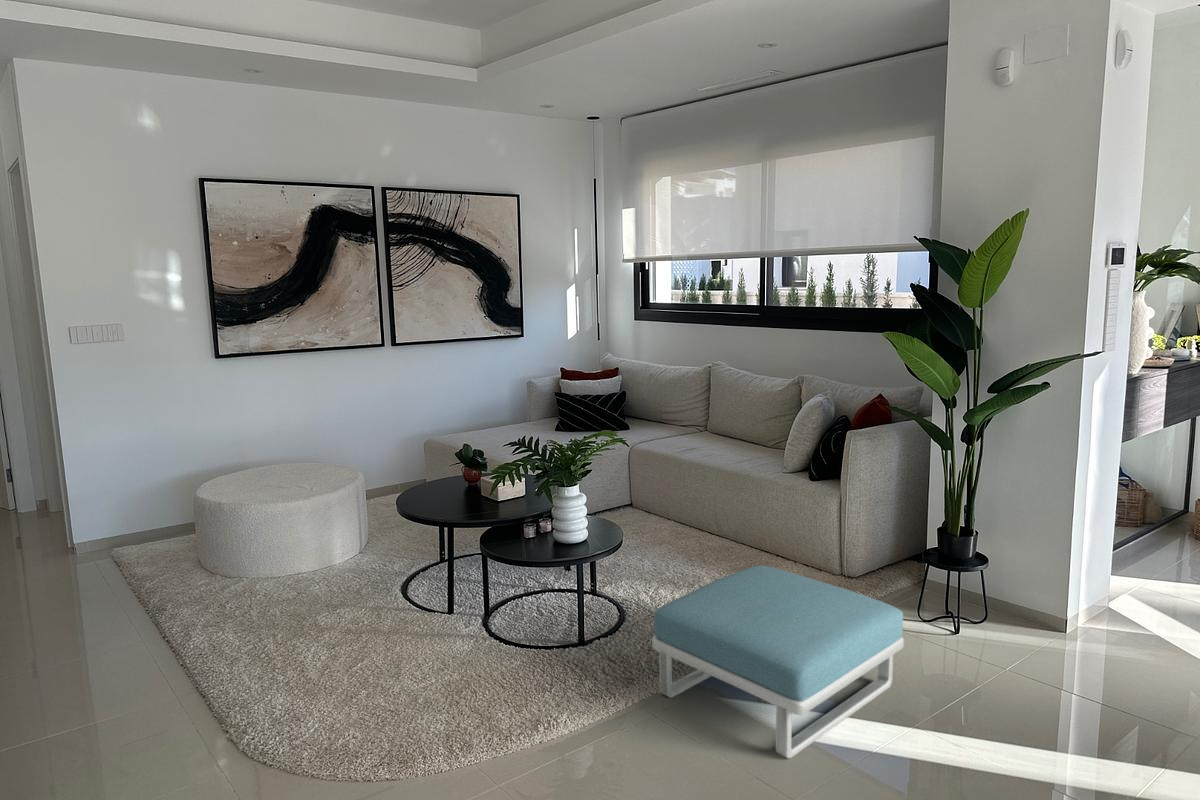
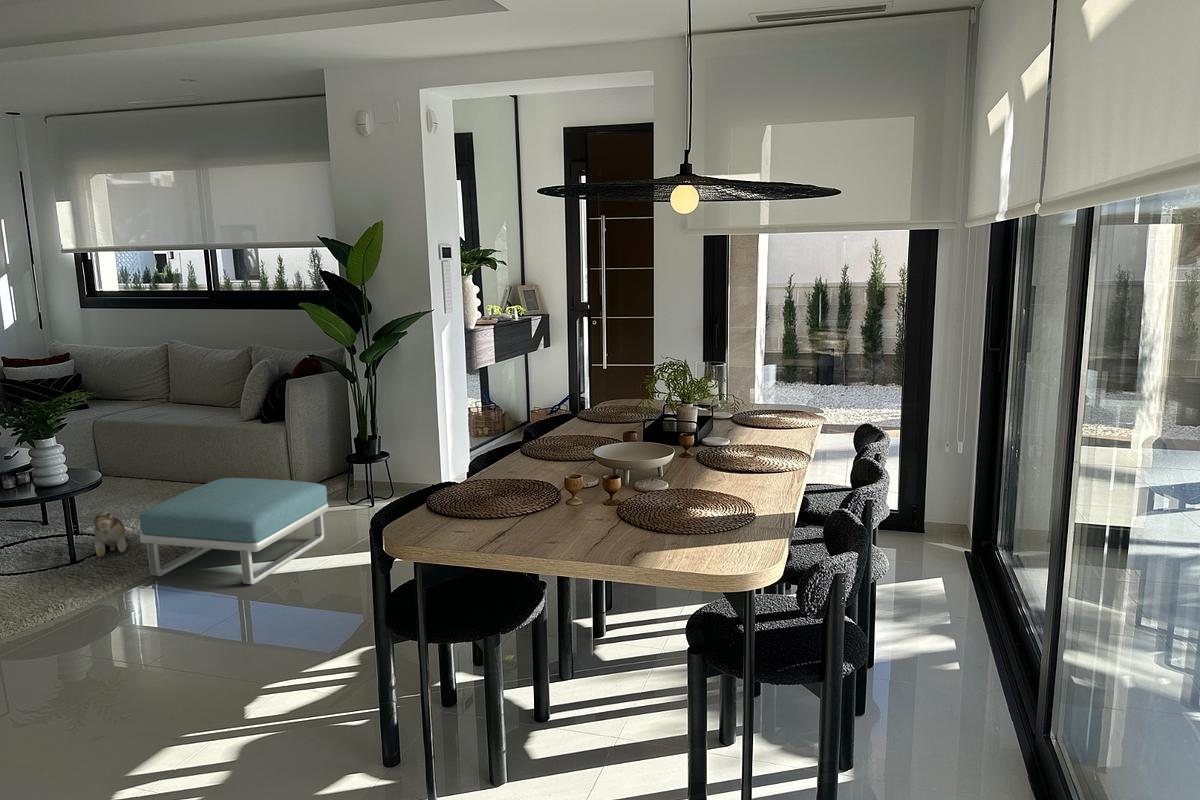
plush toy: none [601,585,645,640] -> present [90,511,129,557]

